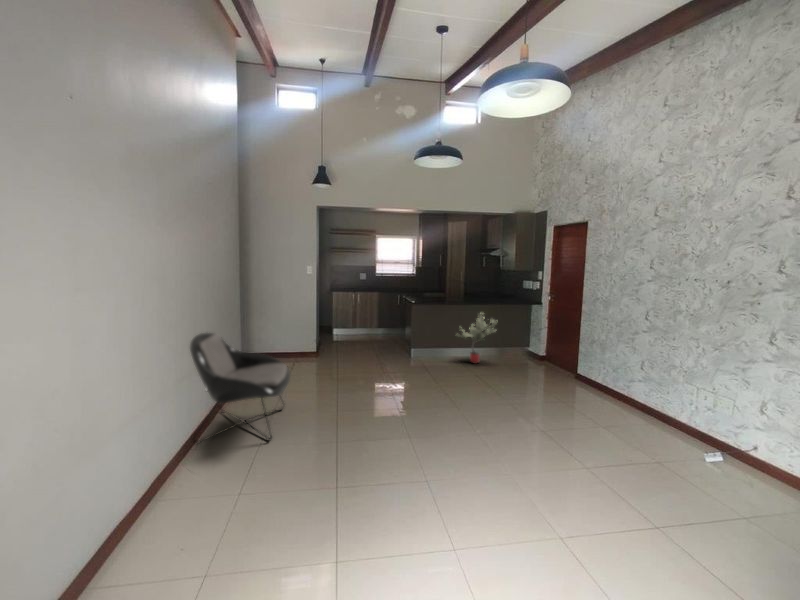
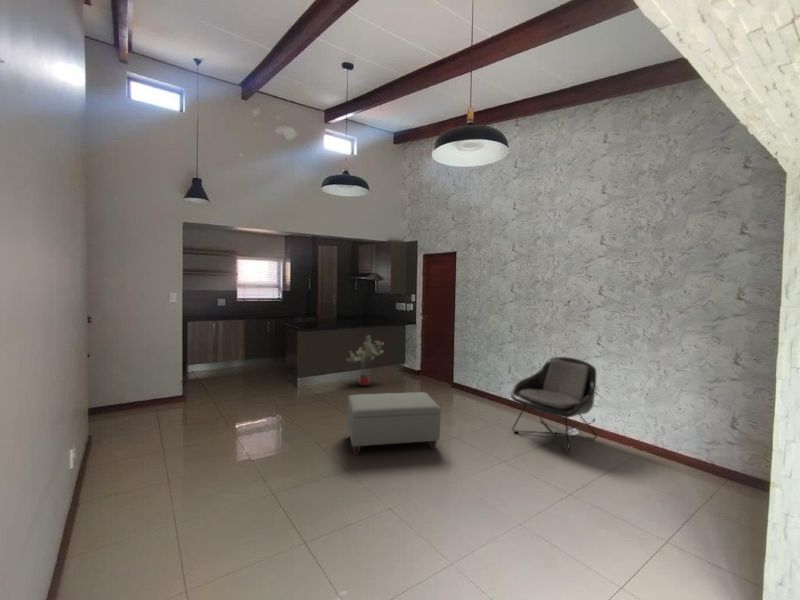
lounge chair: present [190,332,290,444] -> present [511,357,596,454]
ottoman: none [413,365,510,435] -> present [348,392,441,455]

